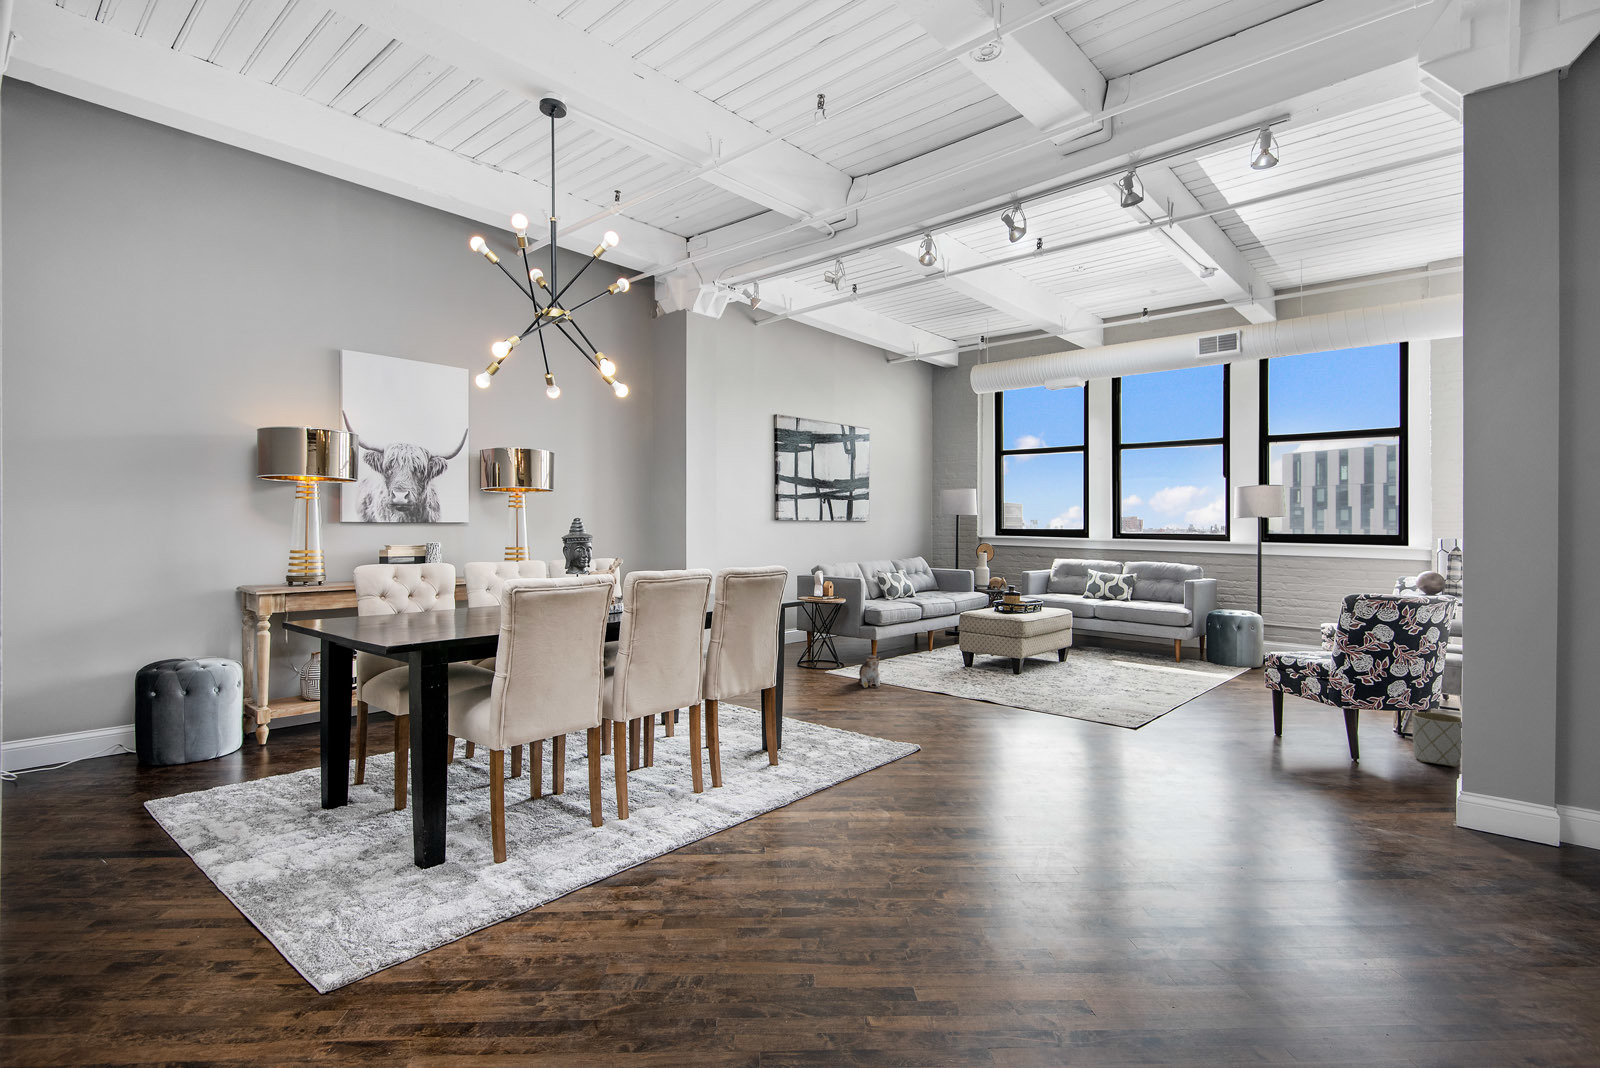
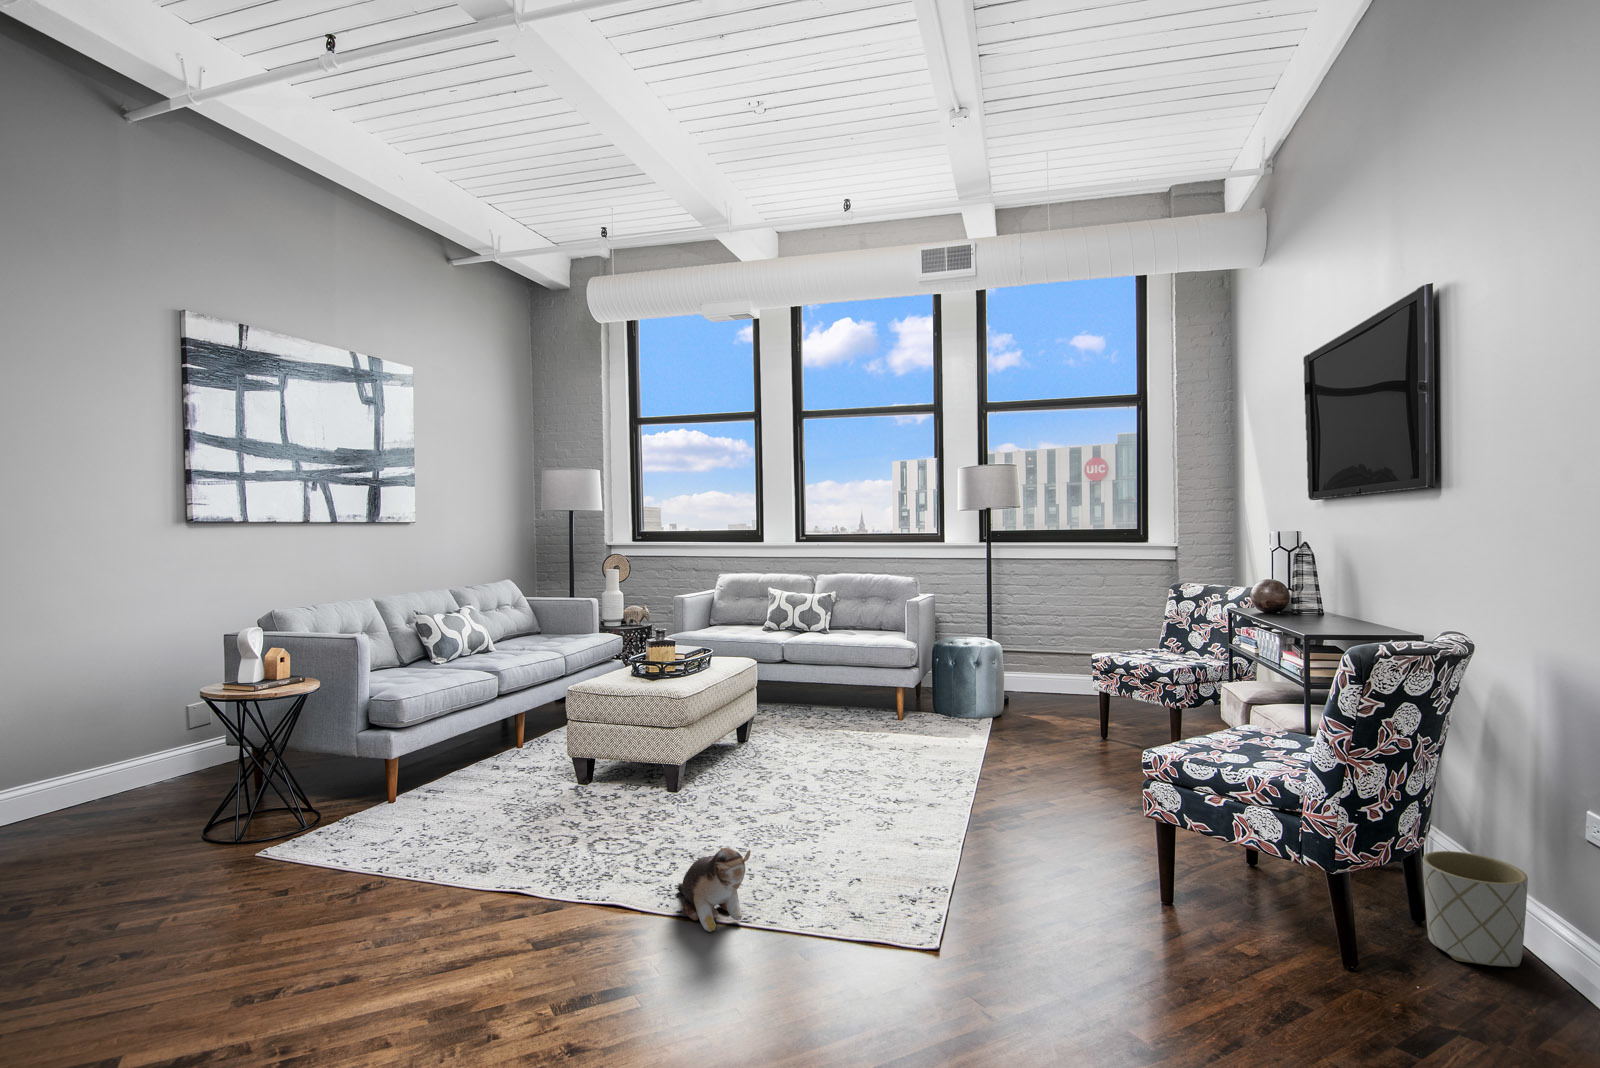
plush toy: present [859,655,880,688] -> present [678,848,751,932]

